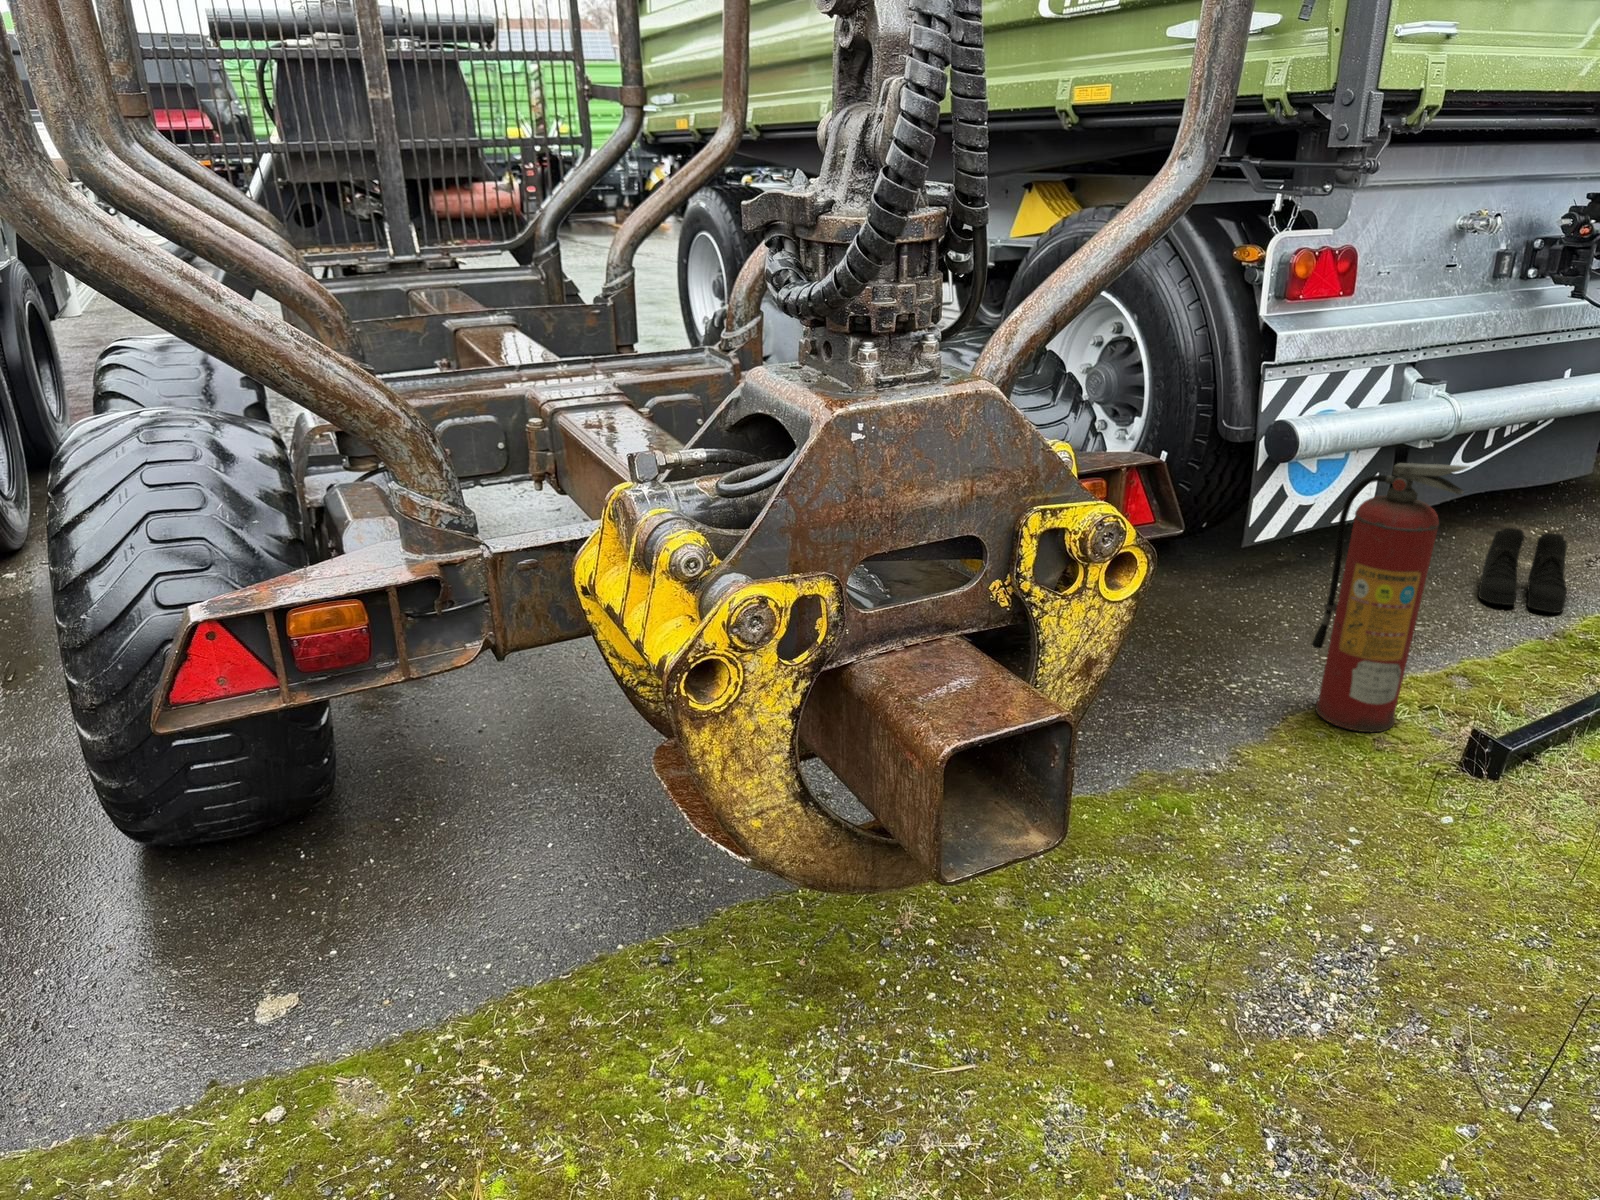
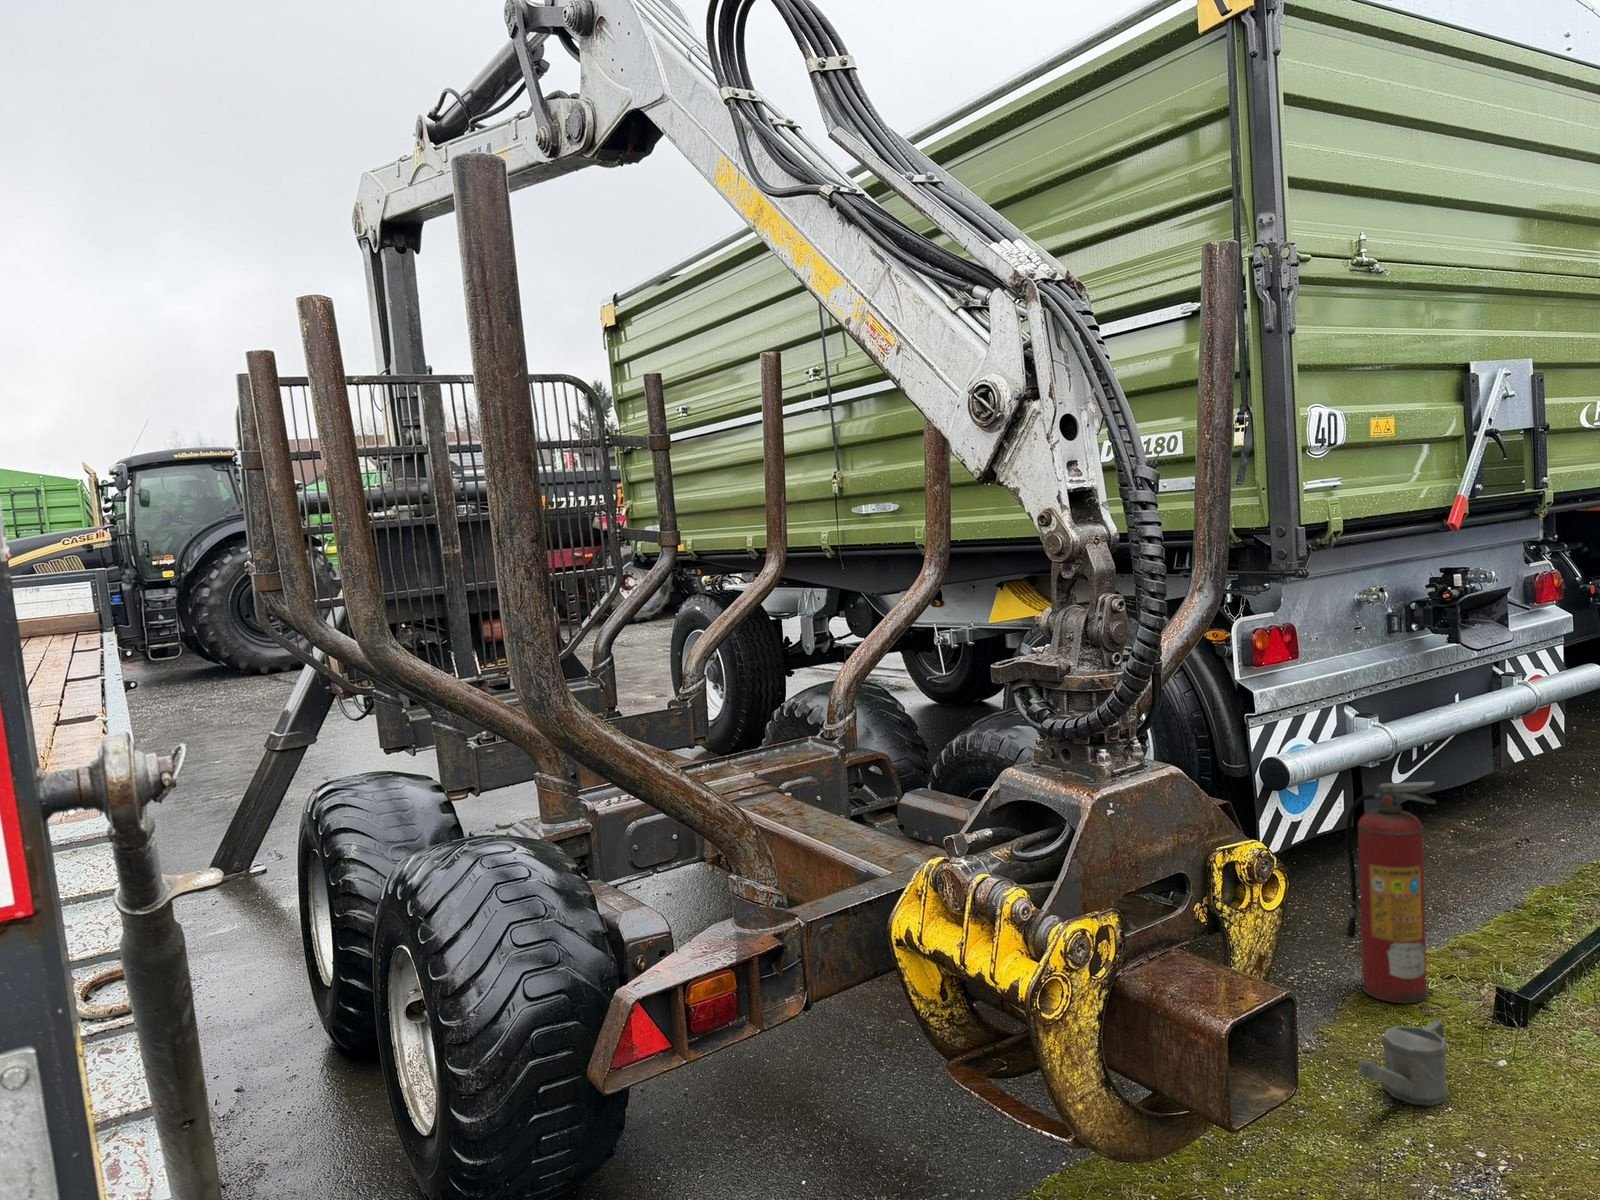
boots: present [1478,527,1567,613] -> none [1439,822,1512,889]
watering can: none [1244,759,1383,857] -> present [1359,1020,1448,1106]

